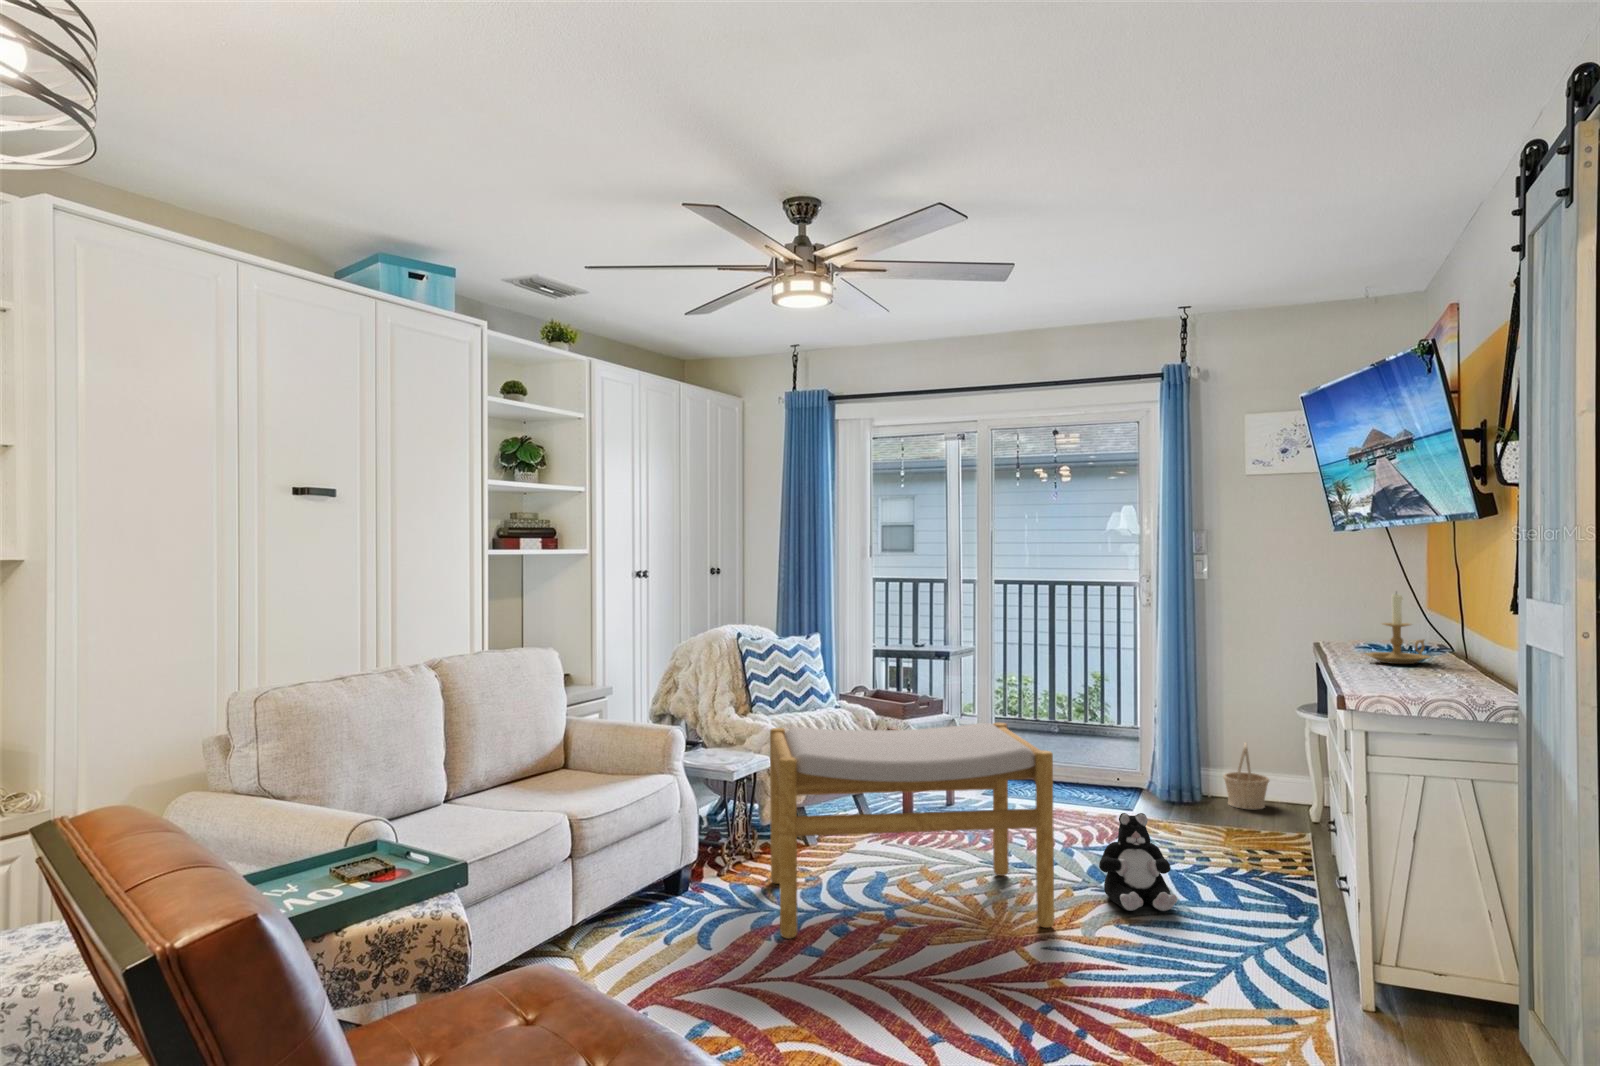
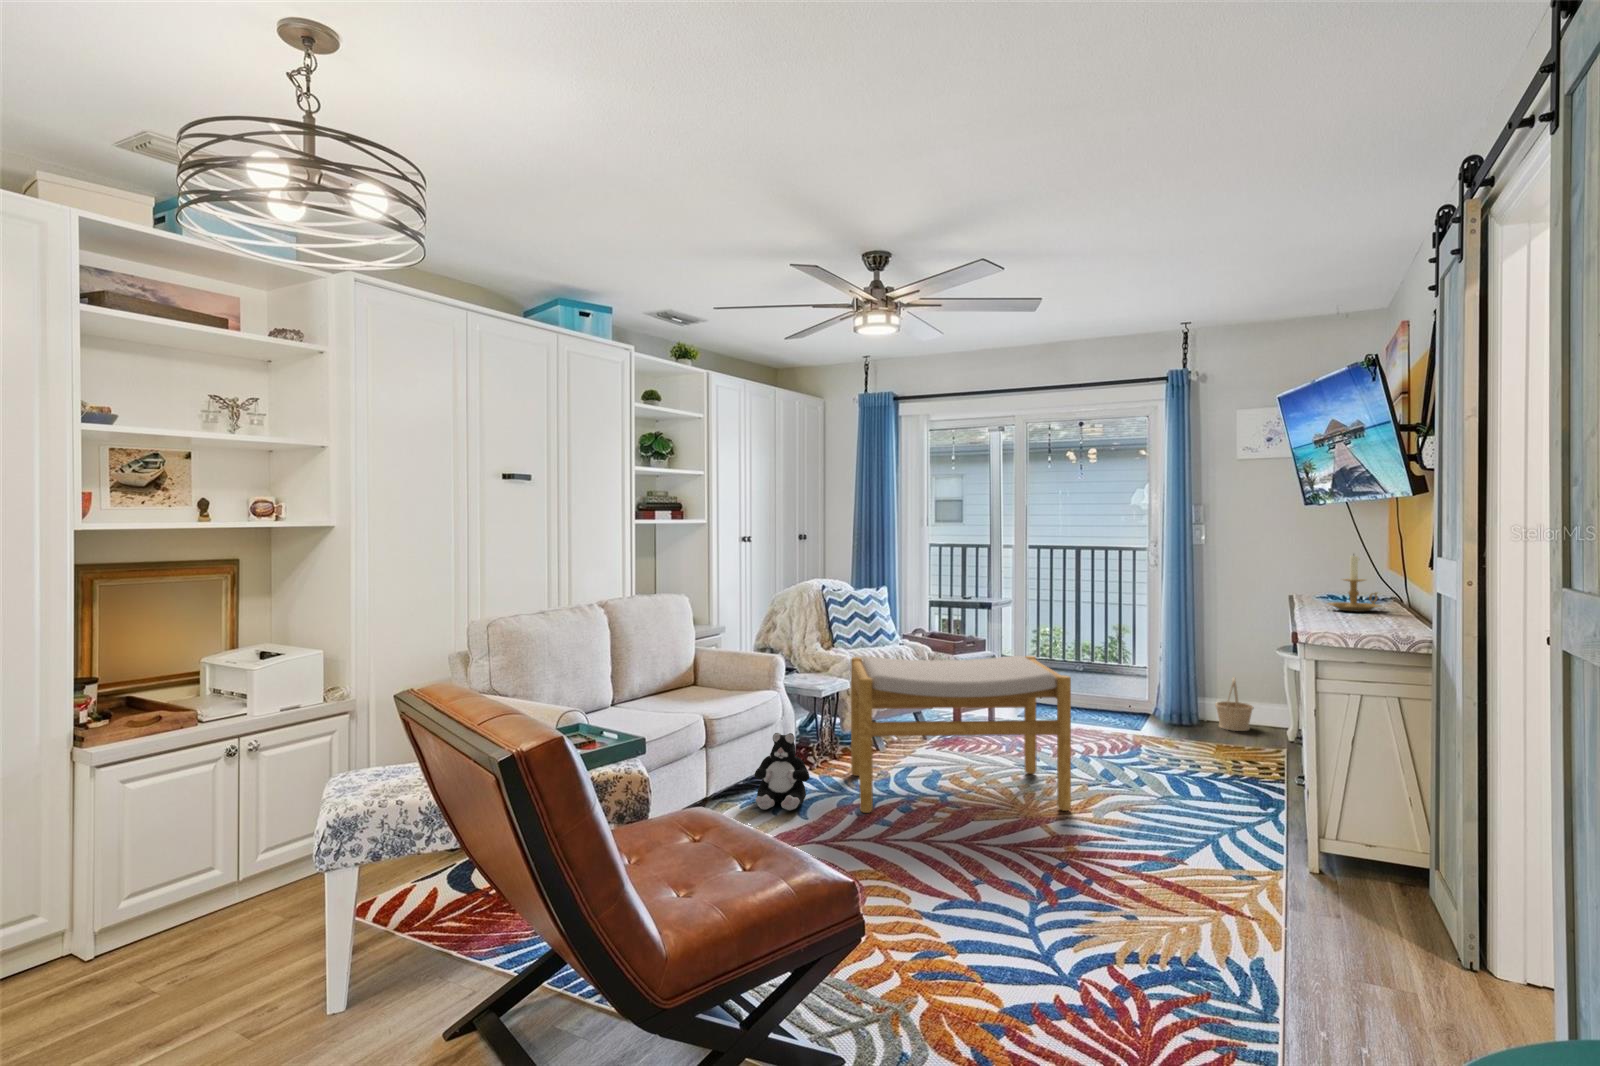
plush toy: present [1099,813,1177,911] -> present [755,733,809,811]

